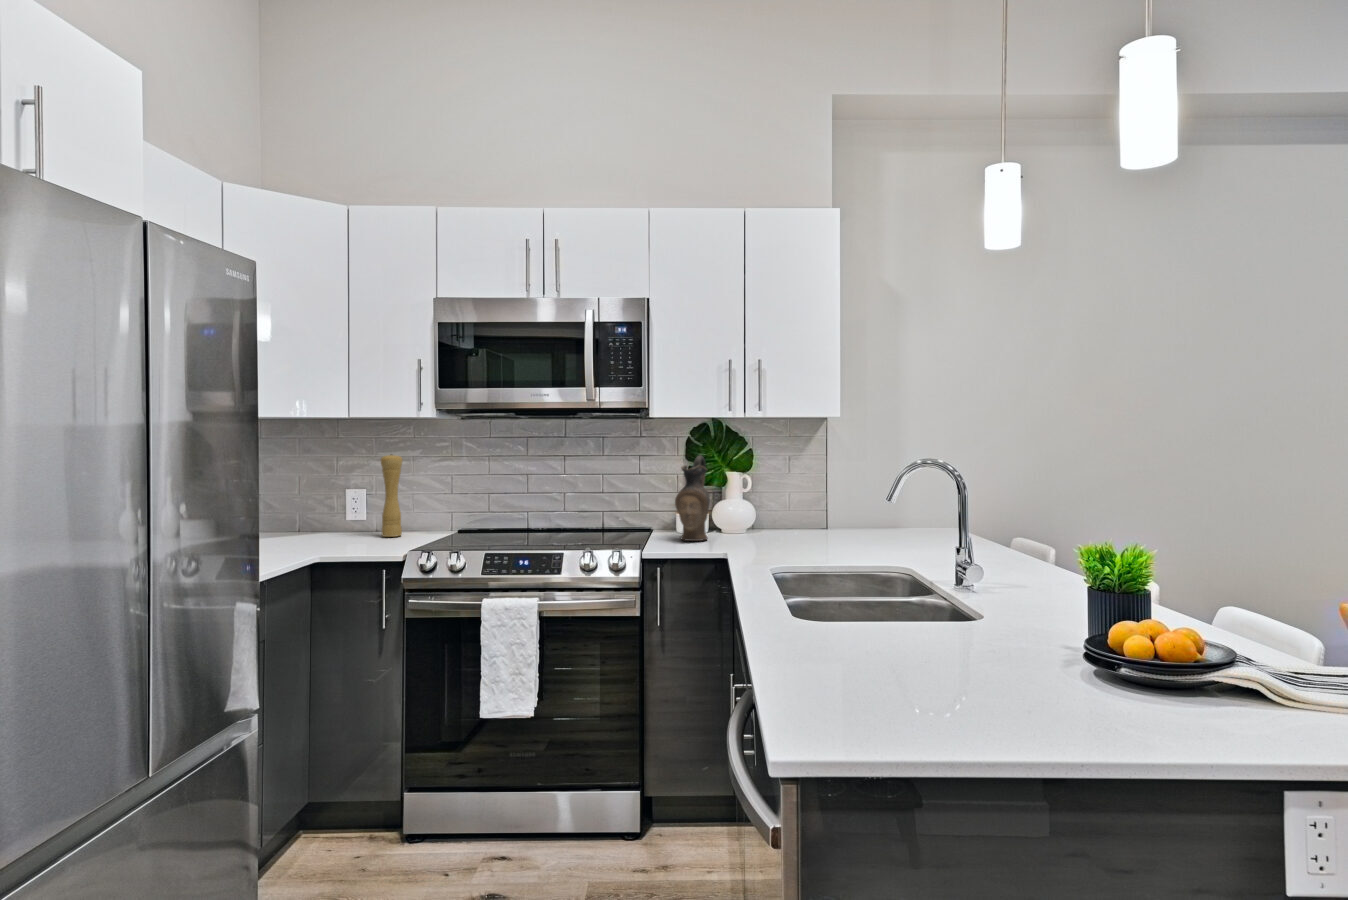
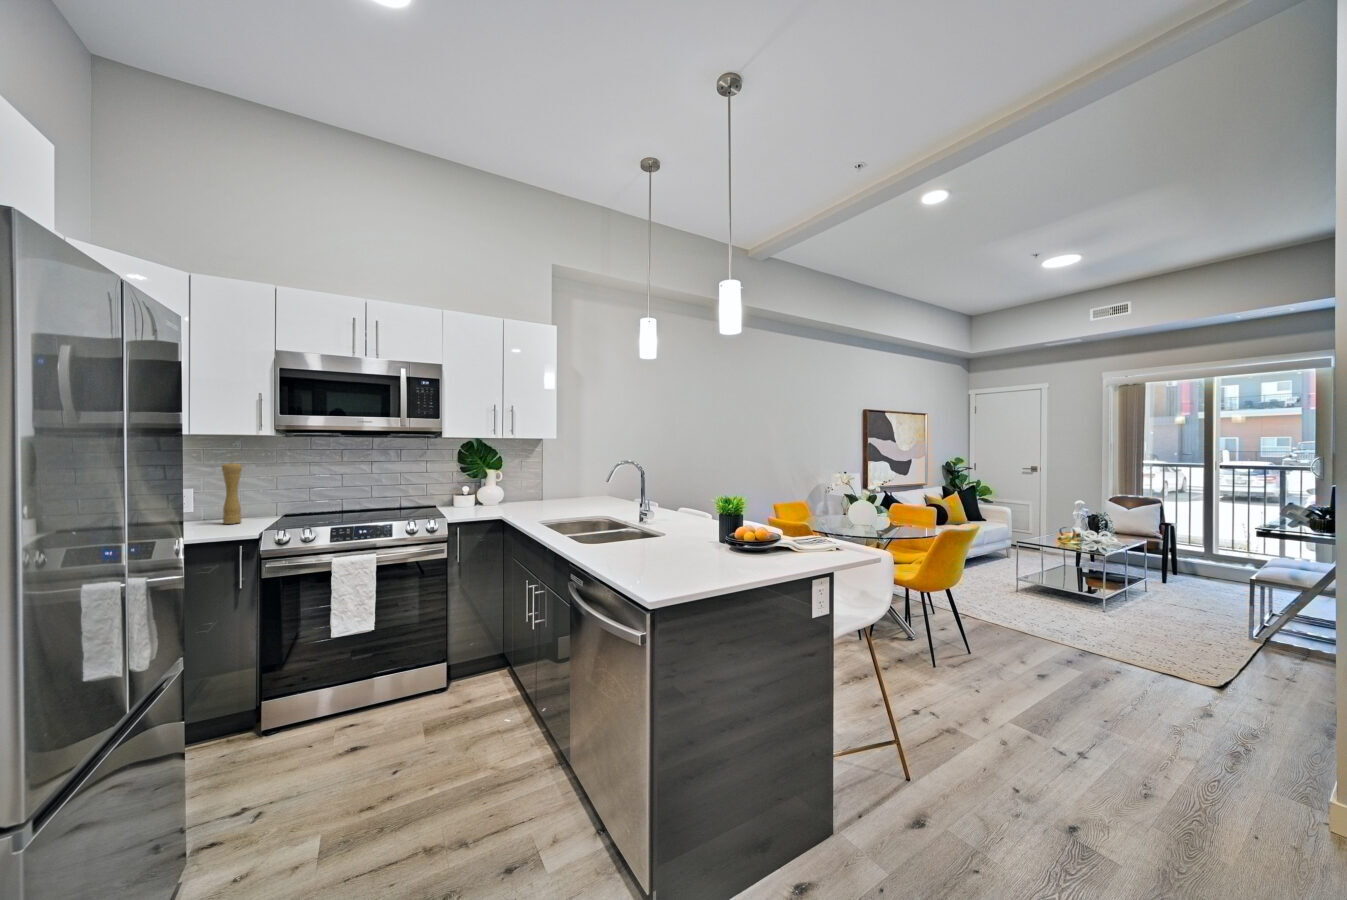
ceramic pitcher: present [675,456,710,541] -> none [460,460,482,511]

